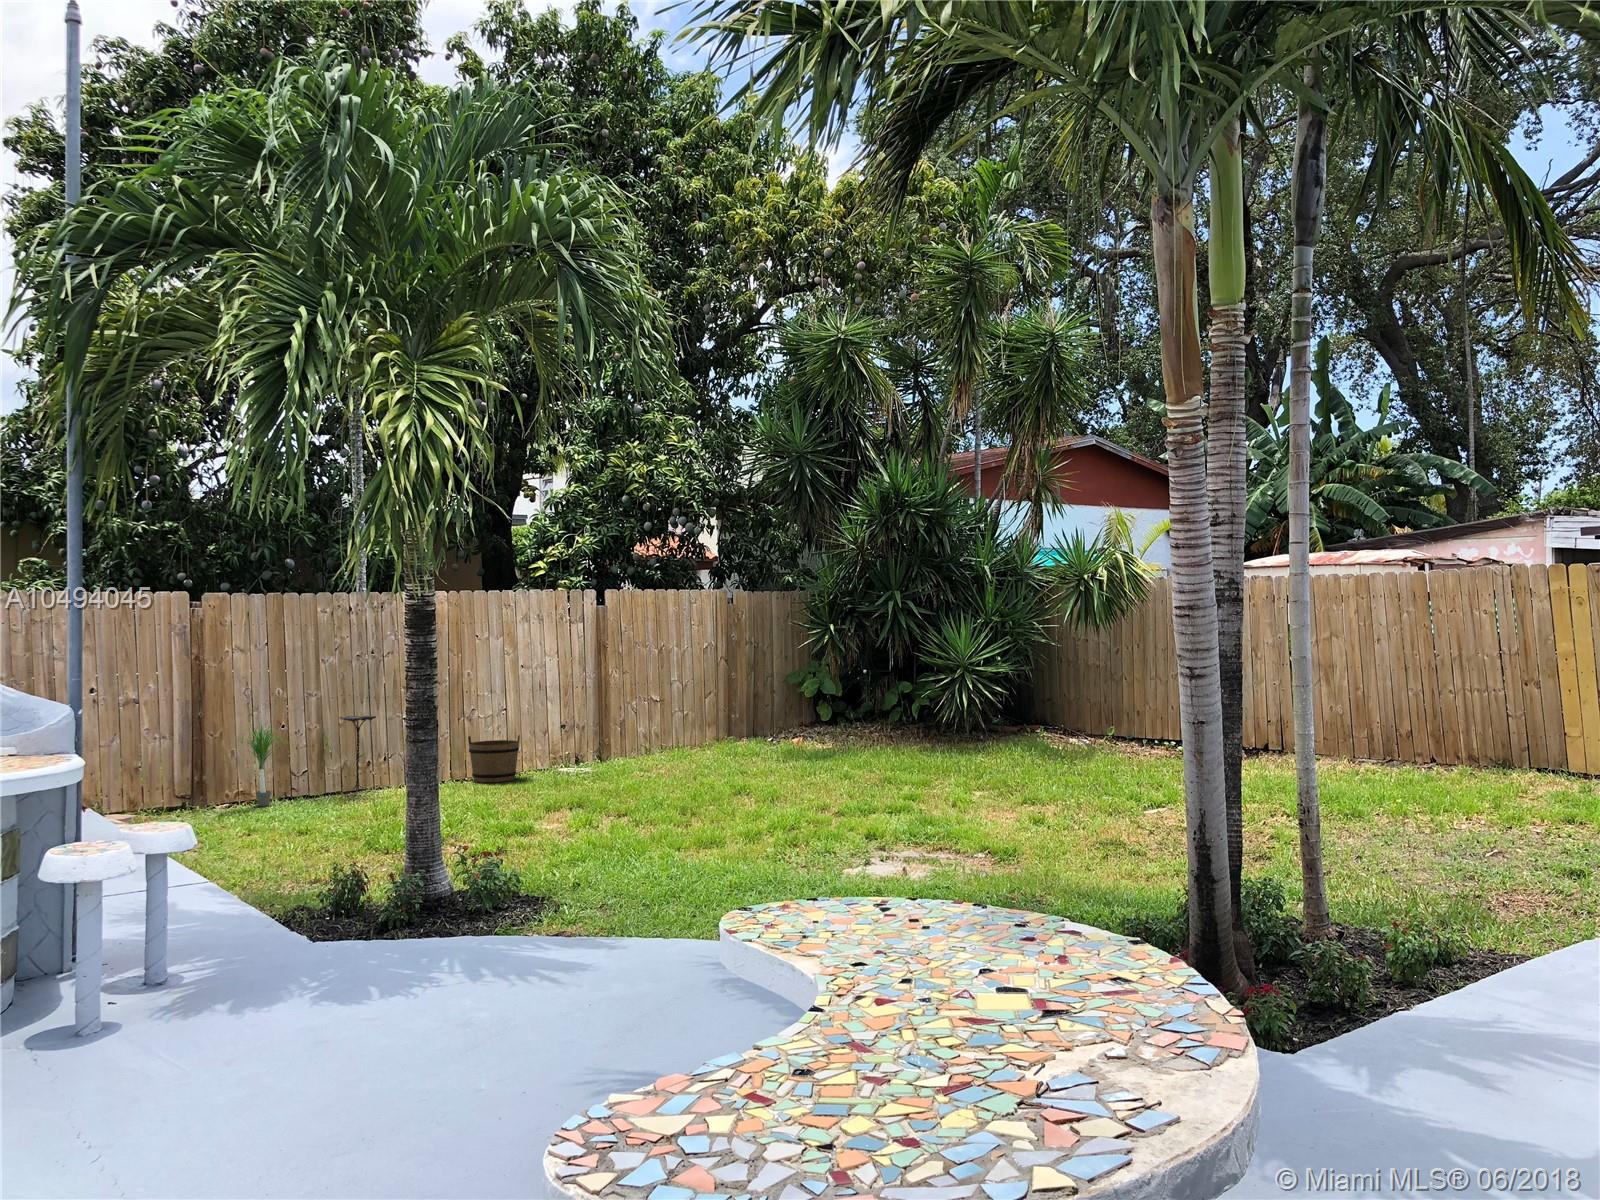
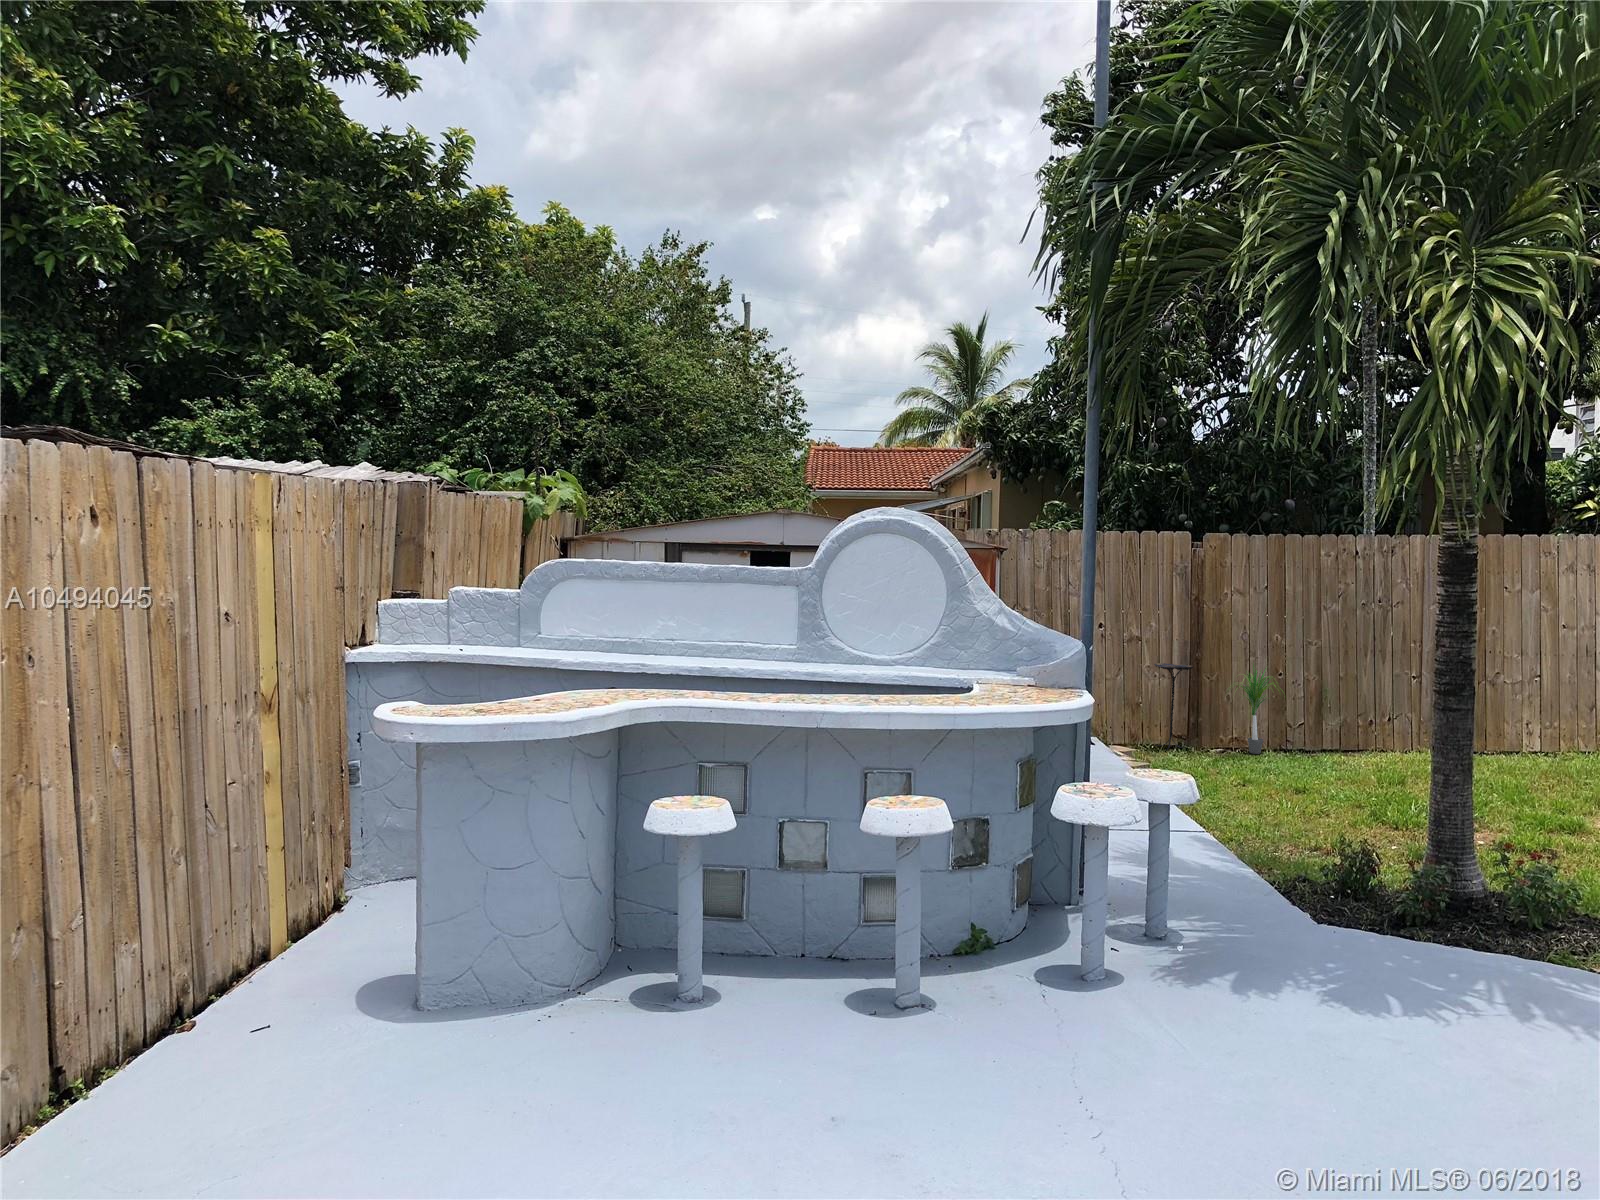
side table: present [340,716,376,793] -> present [1154,663,1194,750]
bucket: present [468,735,520,783] -> none [1494,705,1566,765]

